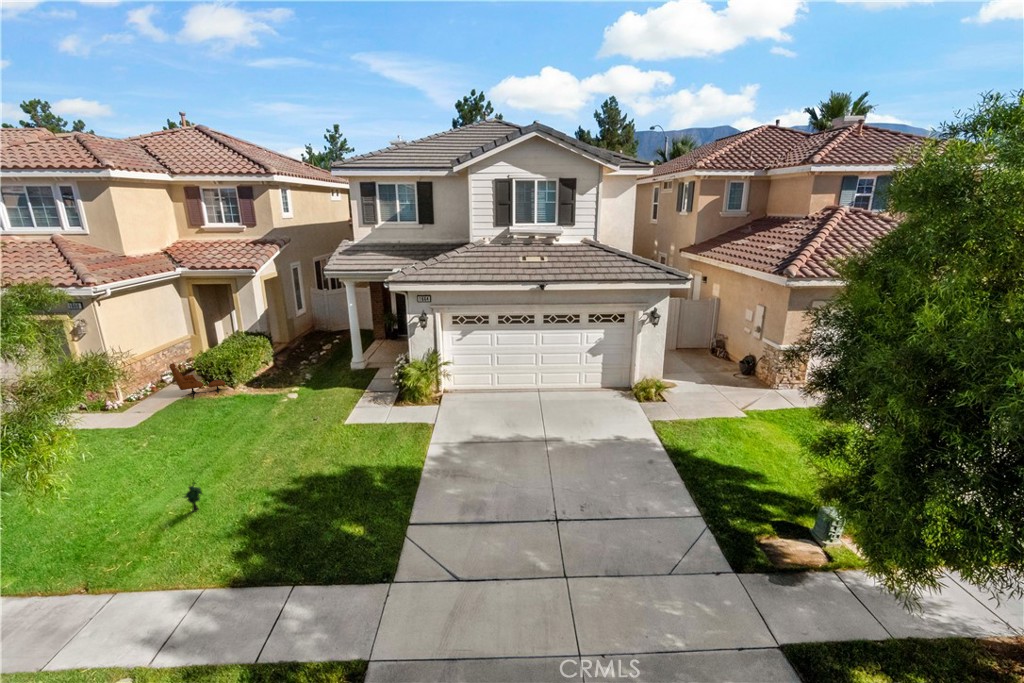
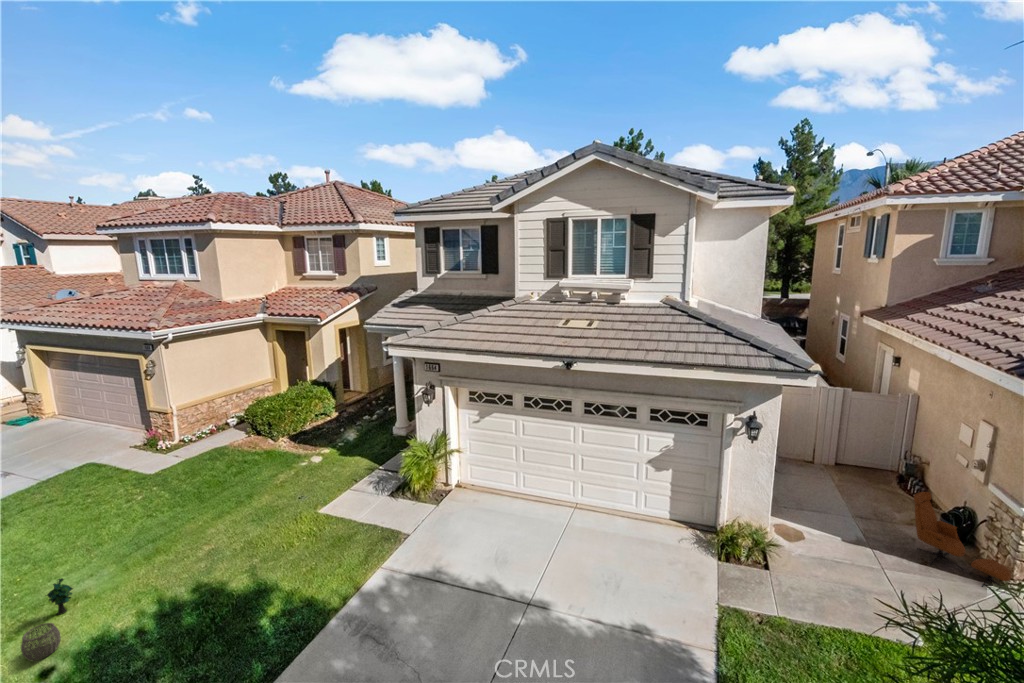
lounge chair: present [169,363,225,399] -> present [914,492,1011,587]
woven basket: none [201,506,228,534] -> present [21,623,61,661]

